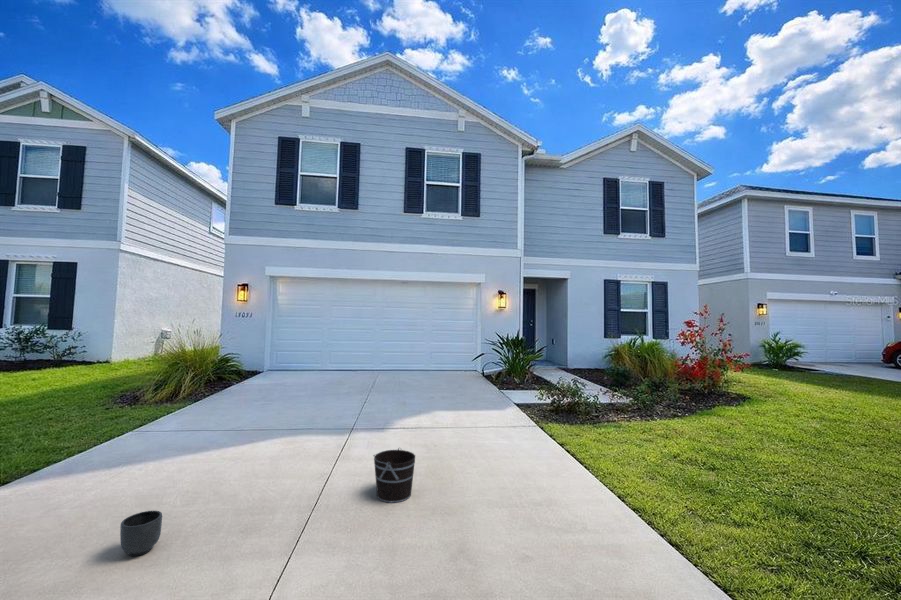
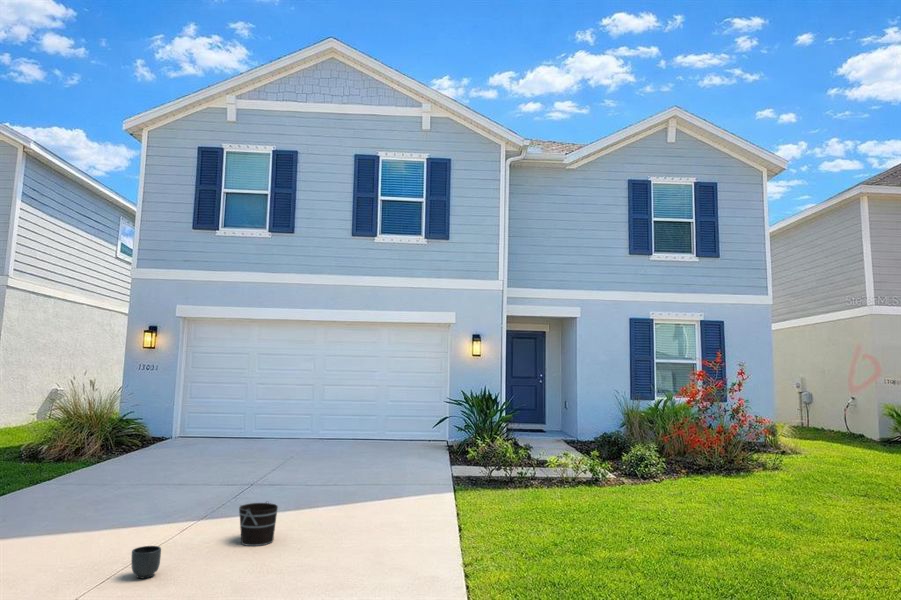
planter: present [120,511,162,556] -> present [131,546,161,578]

